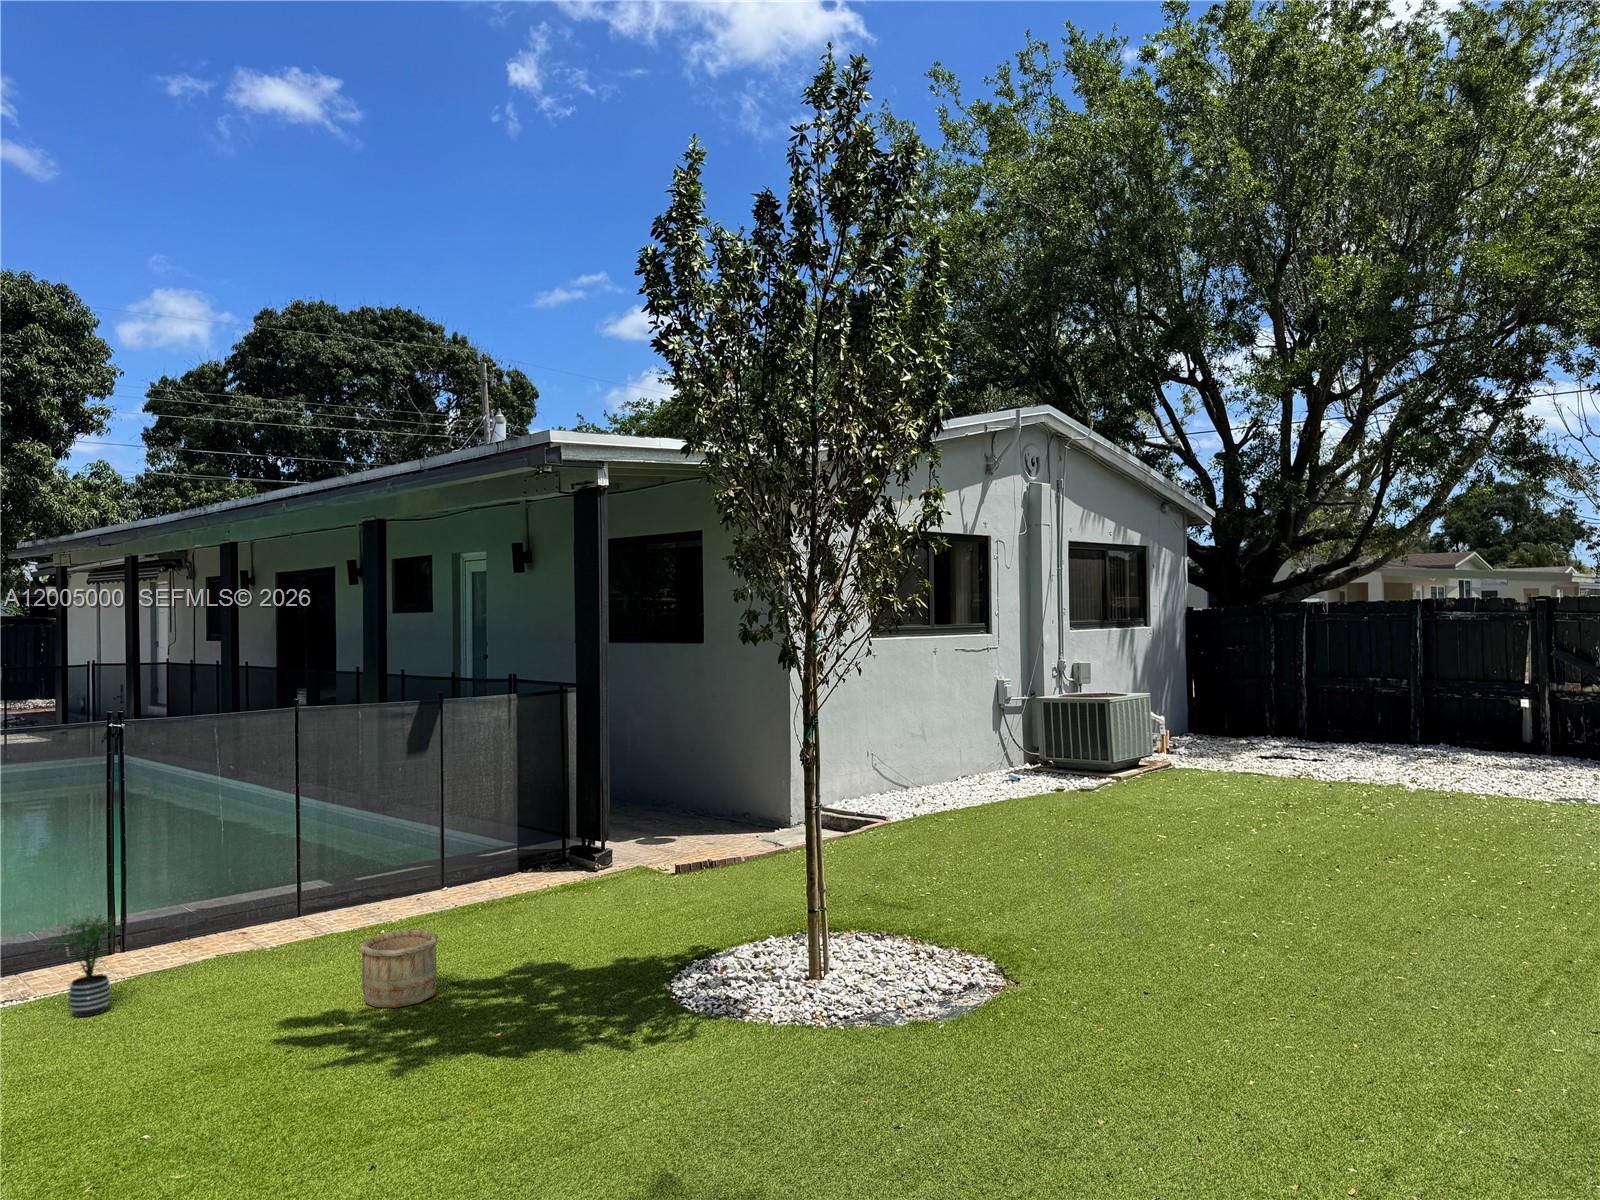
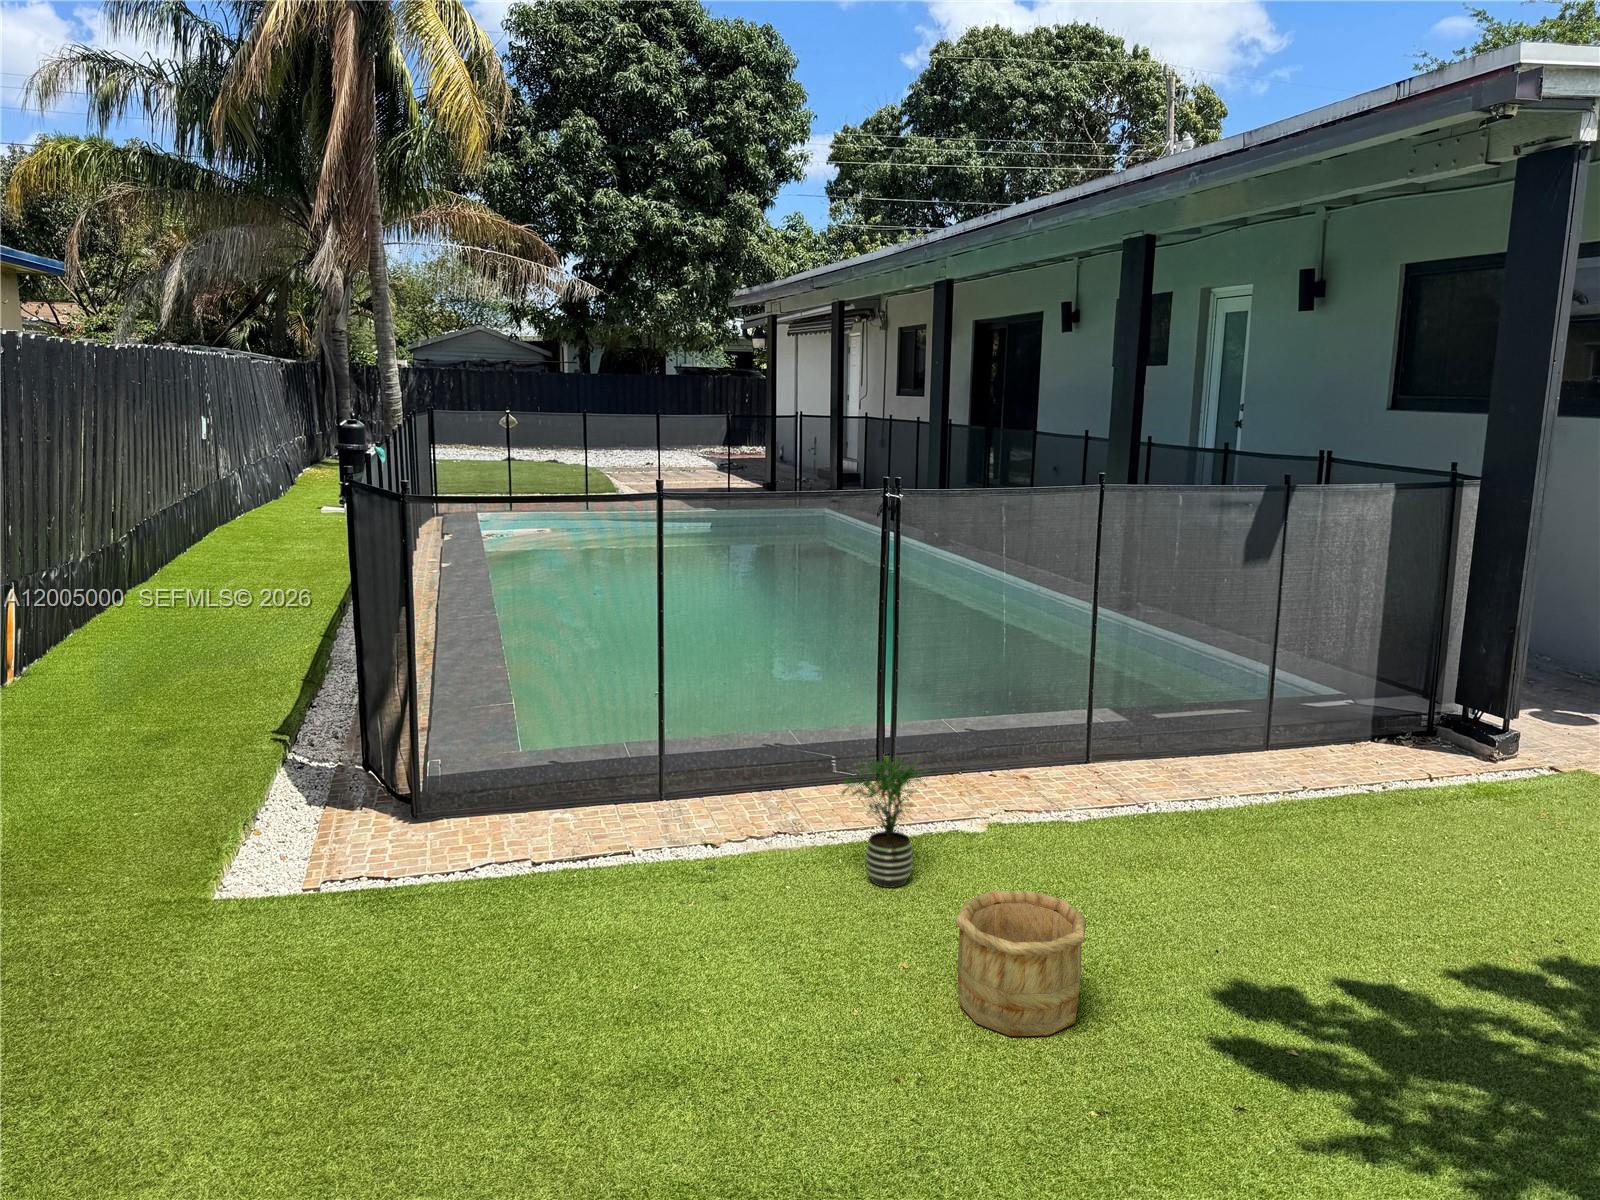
wooden bucket: present [359,930,438,1008] -> present [955,890,1087,1036]

